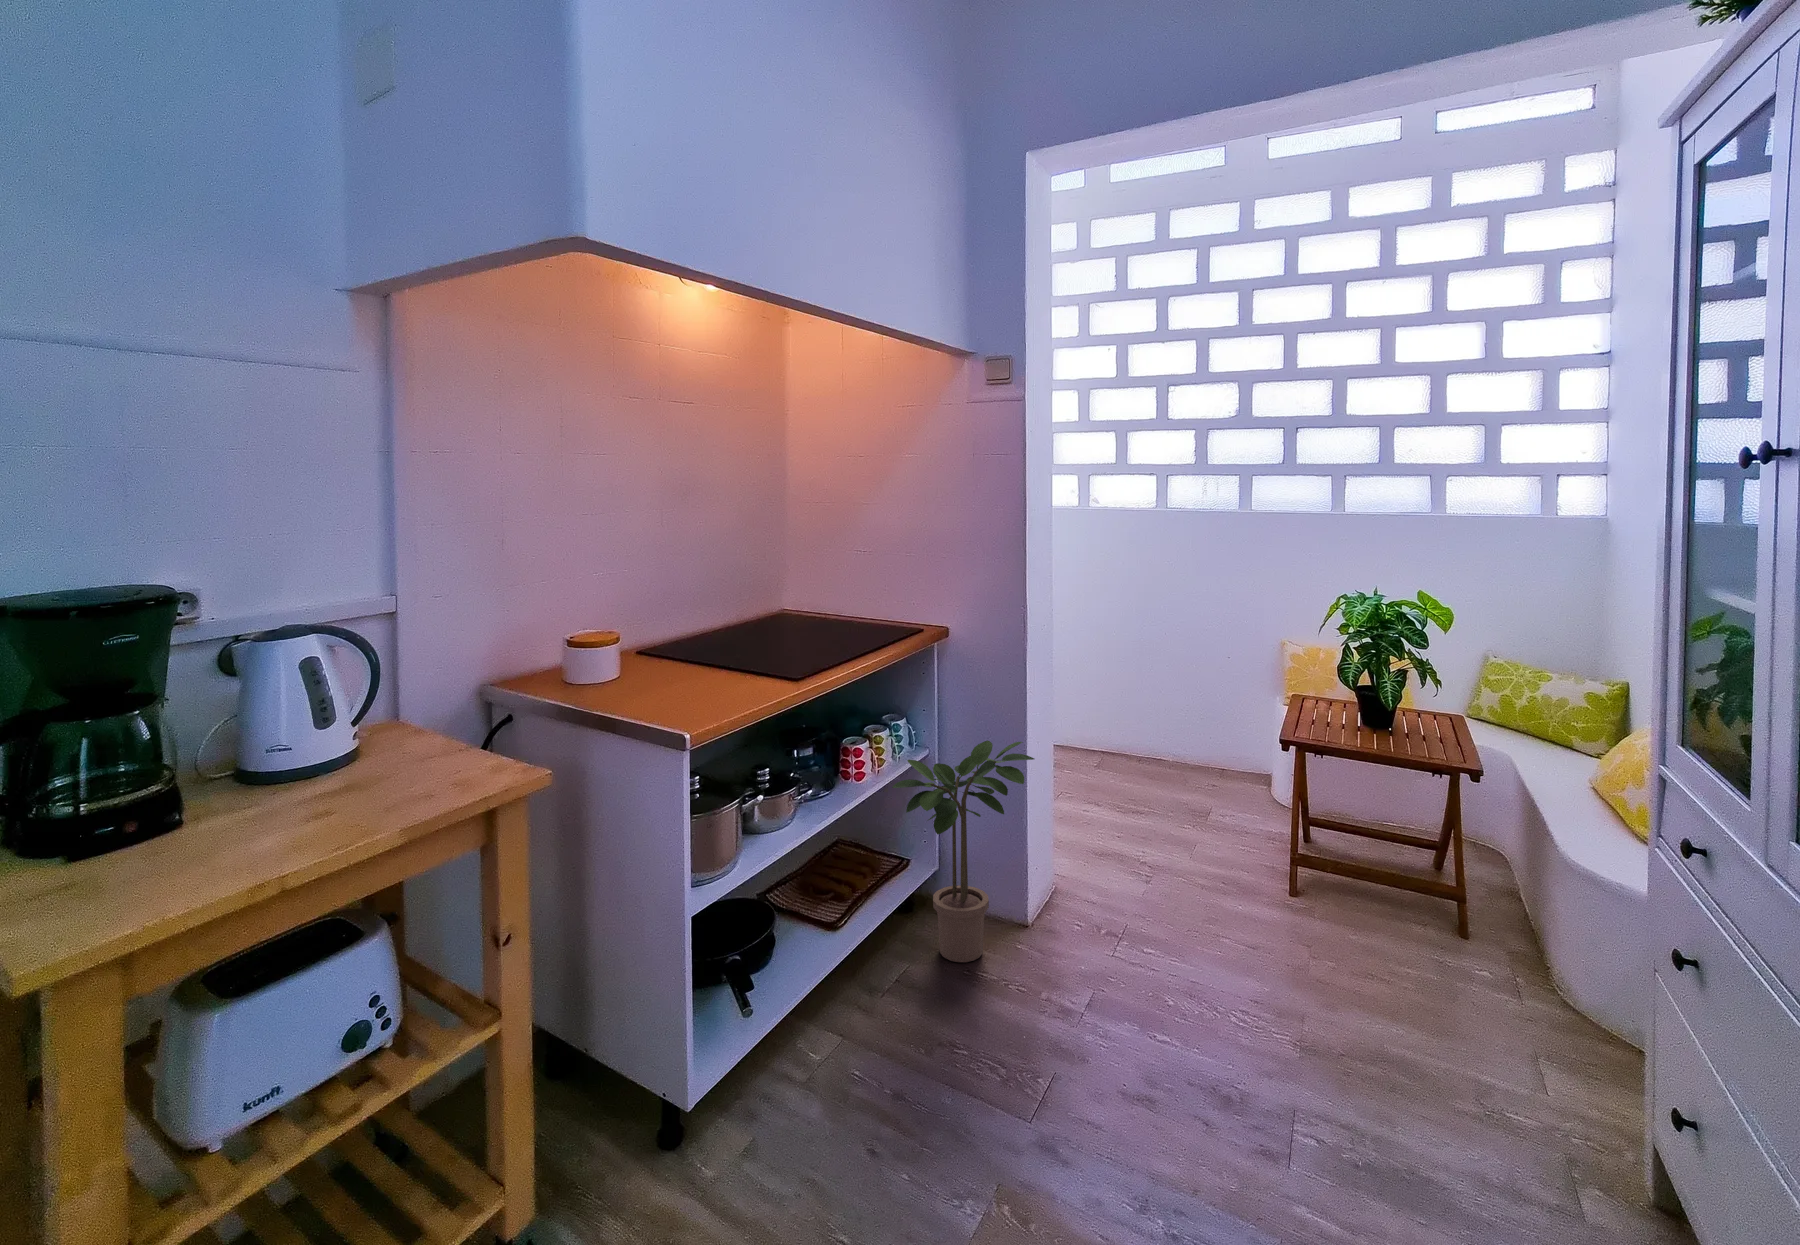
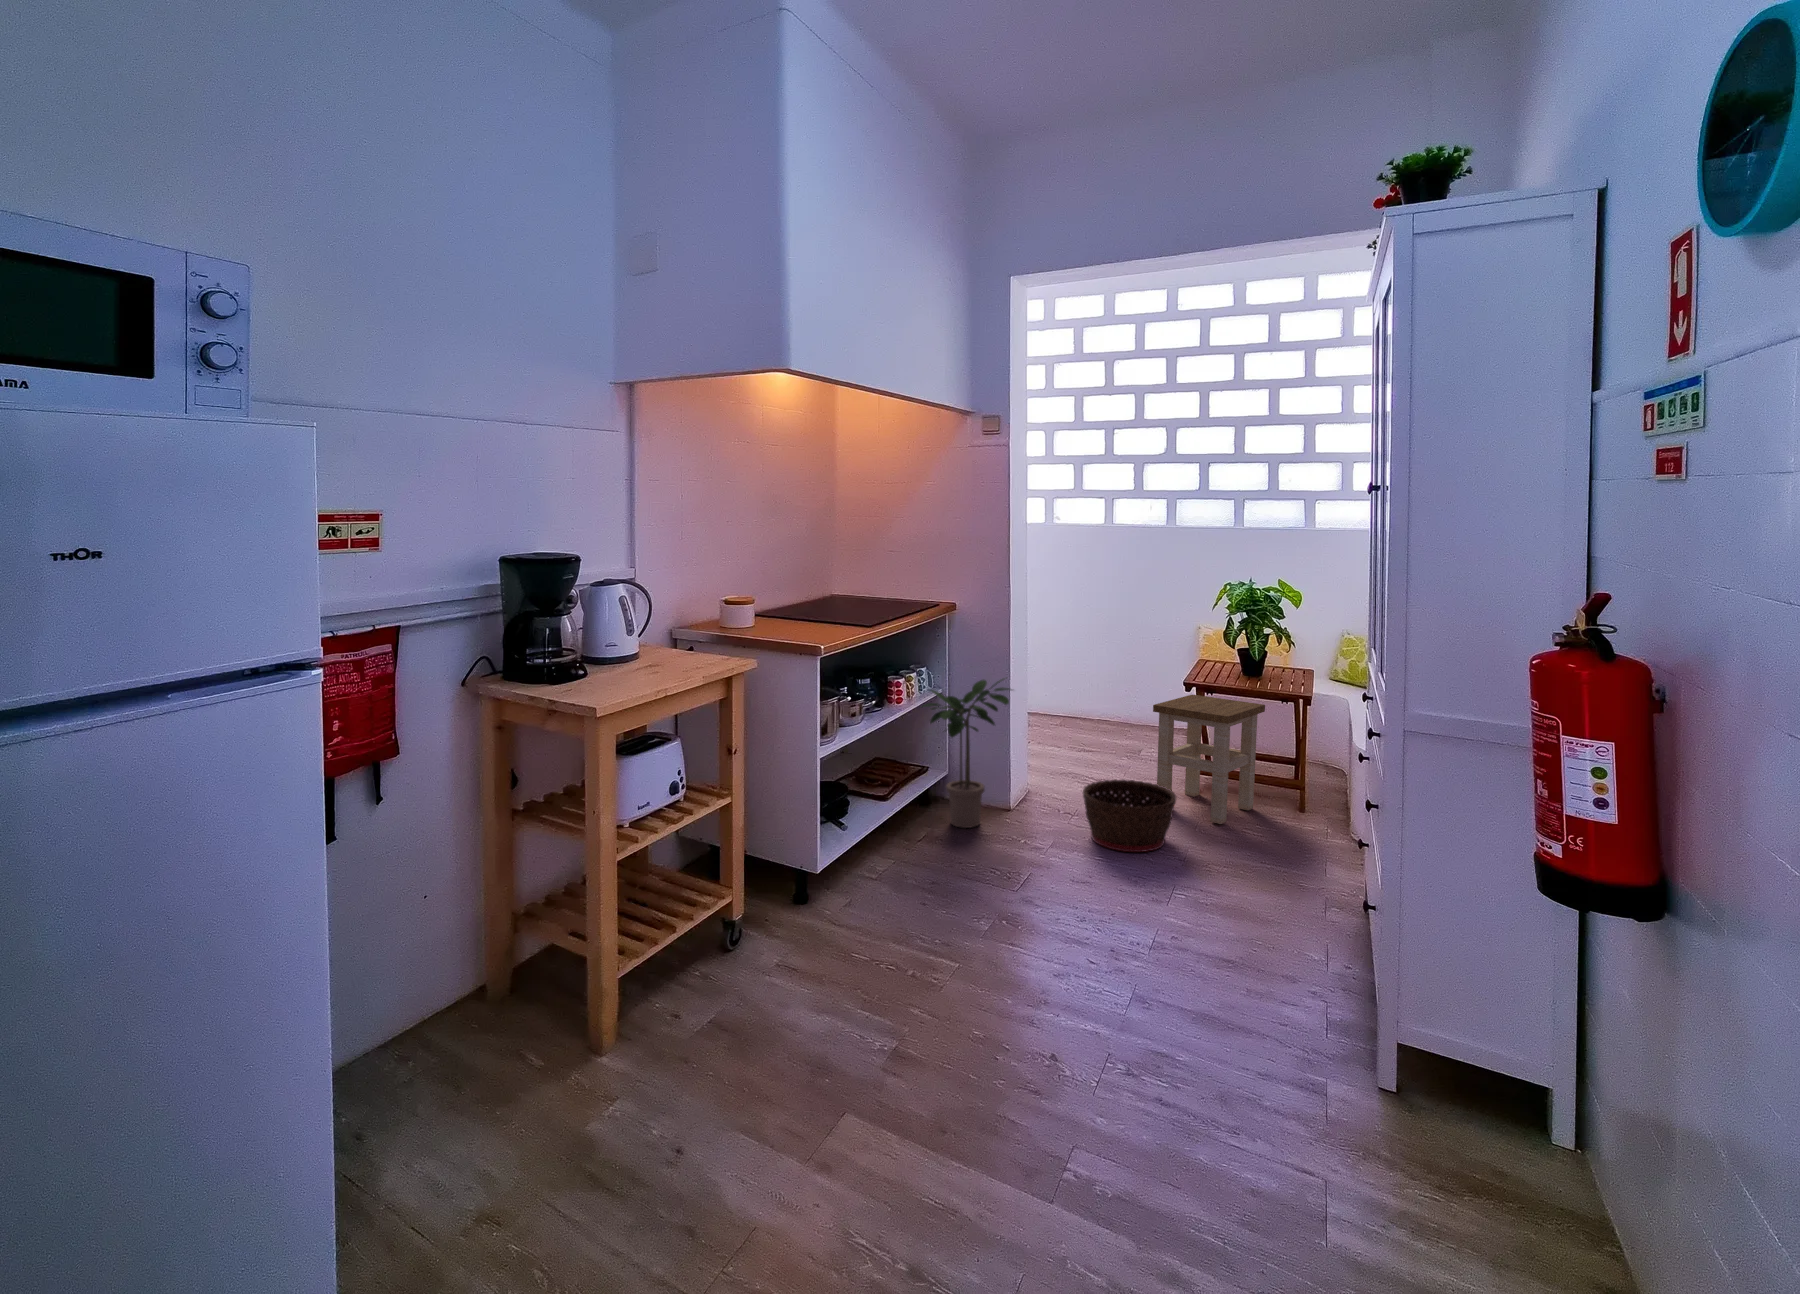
stool: none [1237,754,1406,962] -> present [1153,695,1265,824]
basket: none [1135,891,1283,1024] -> present [1083,779,1176,852]

